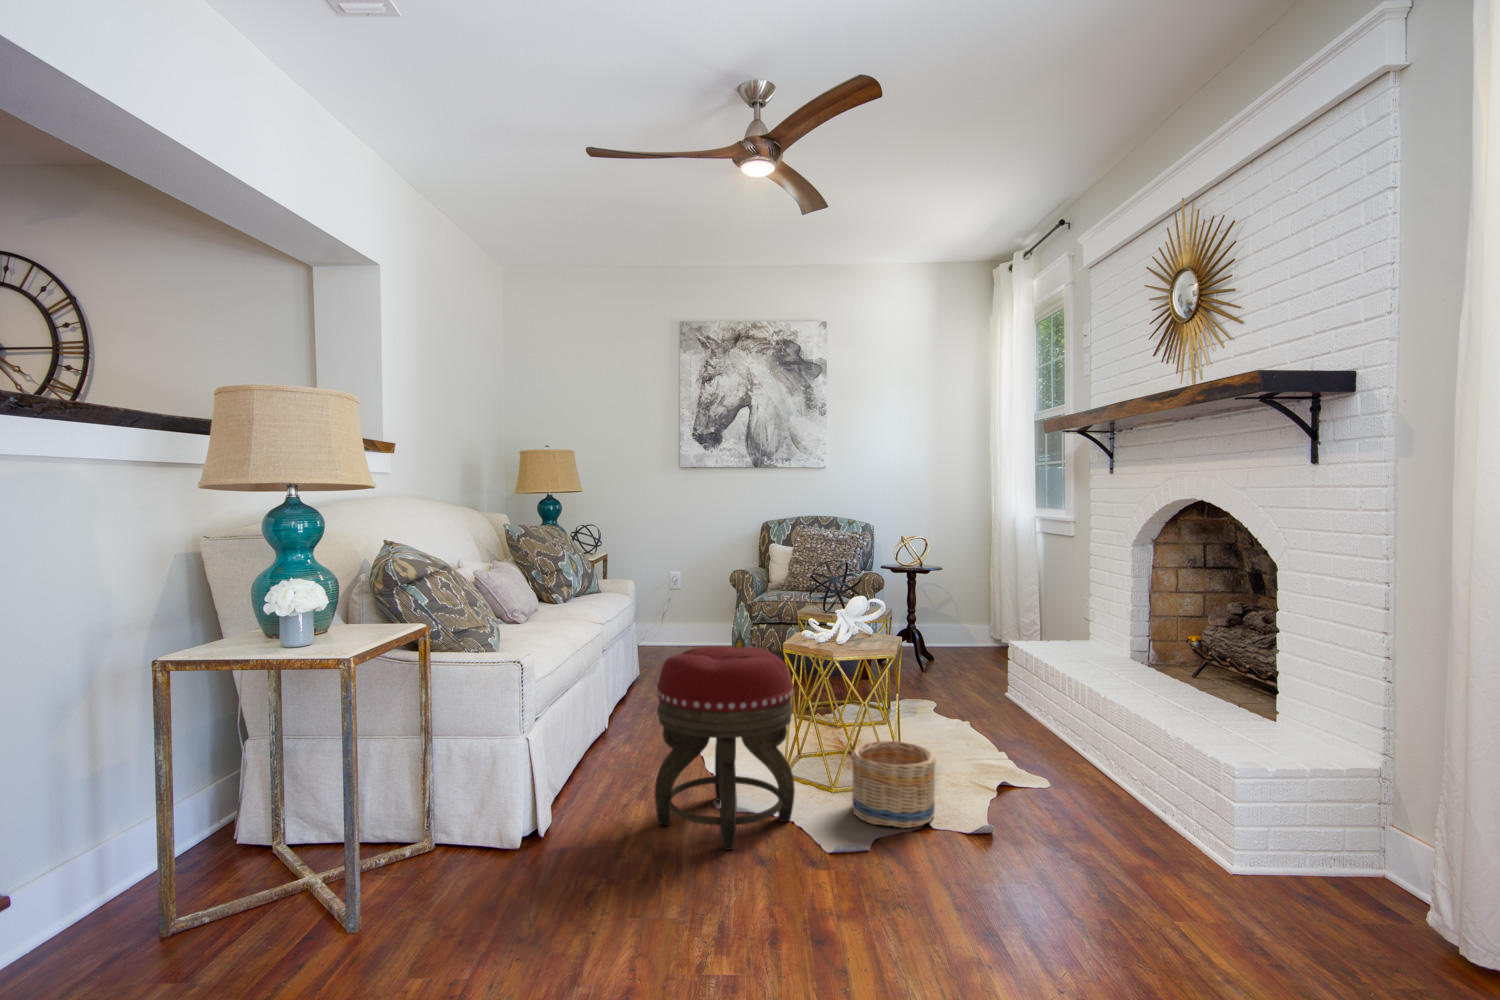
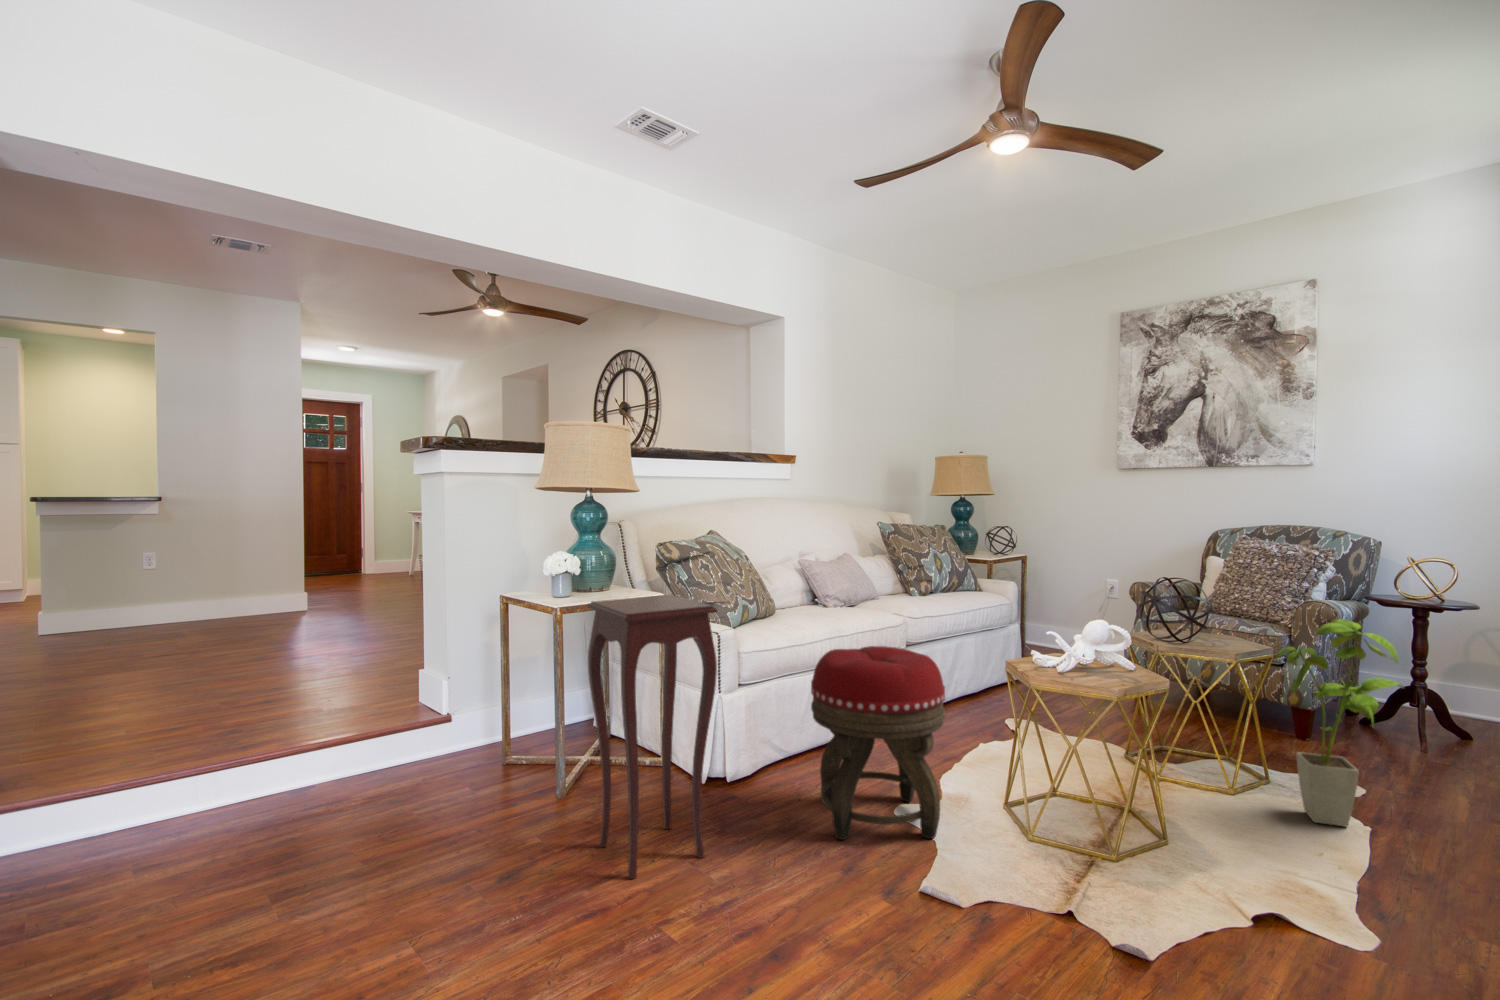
house plant: none [920,578,1001,728] -> present [1275,619,1404,827]
side table: none [501,615,661,970] -> present [587,595,717,879]
basket: present [851,741,936,828] -> none [998,786,1105,900]

